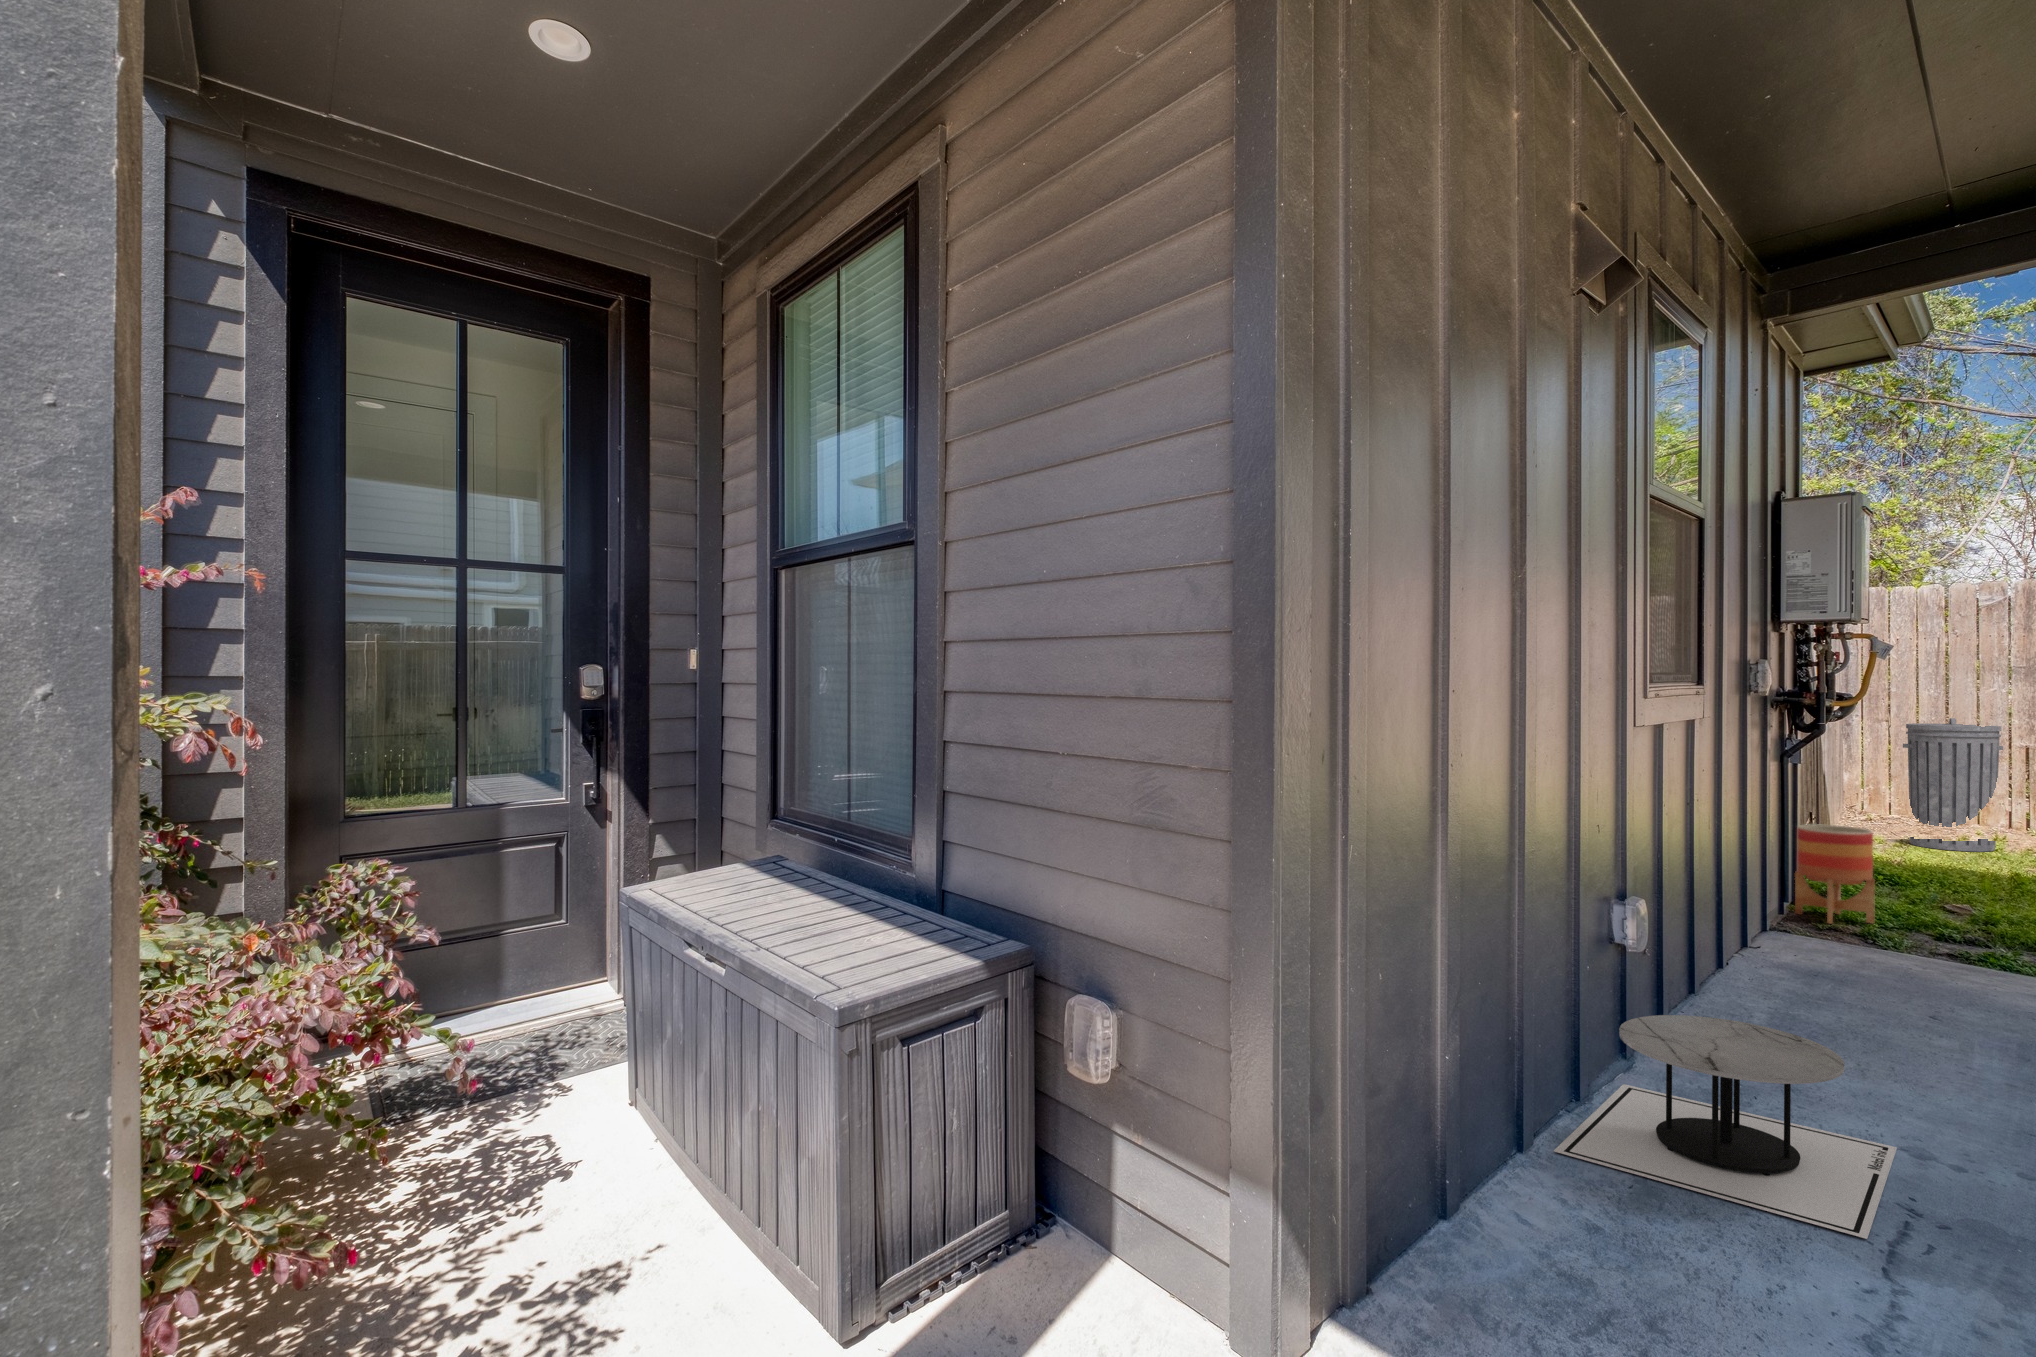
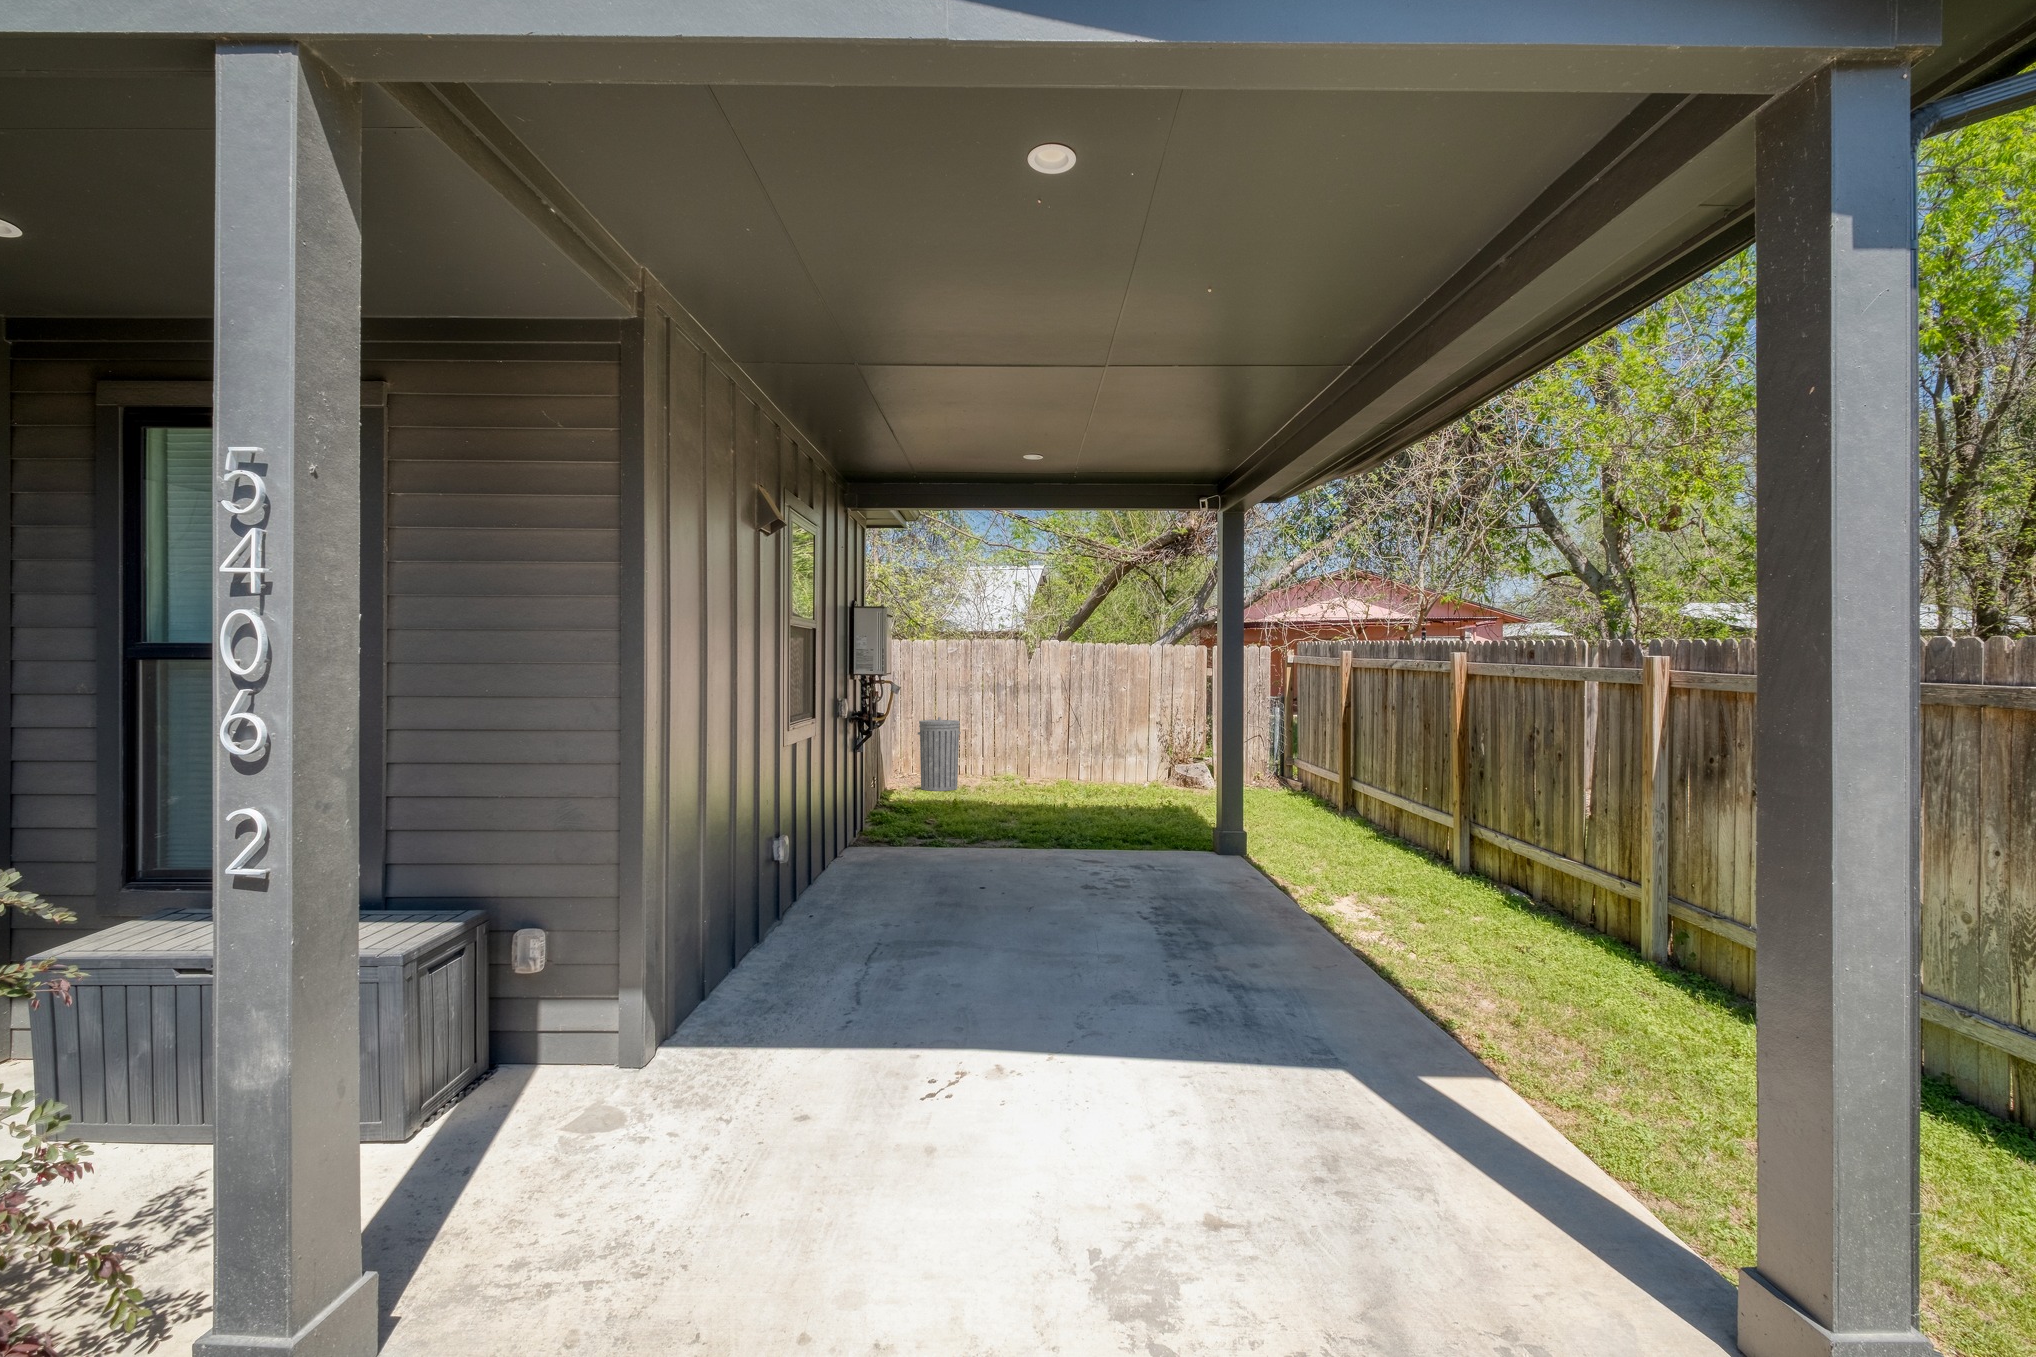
planter: present [1795,824,1875,924] -> none [861,785,896,839]
side table: present [1554,1015,1897,1239] -> none [750,887,887,963]

